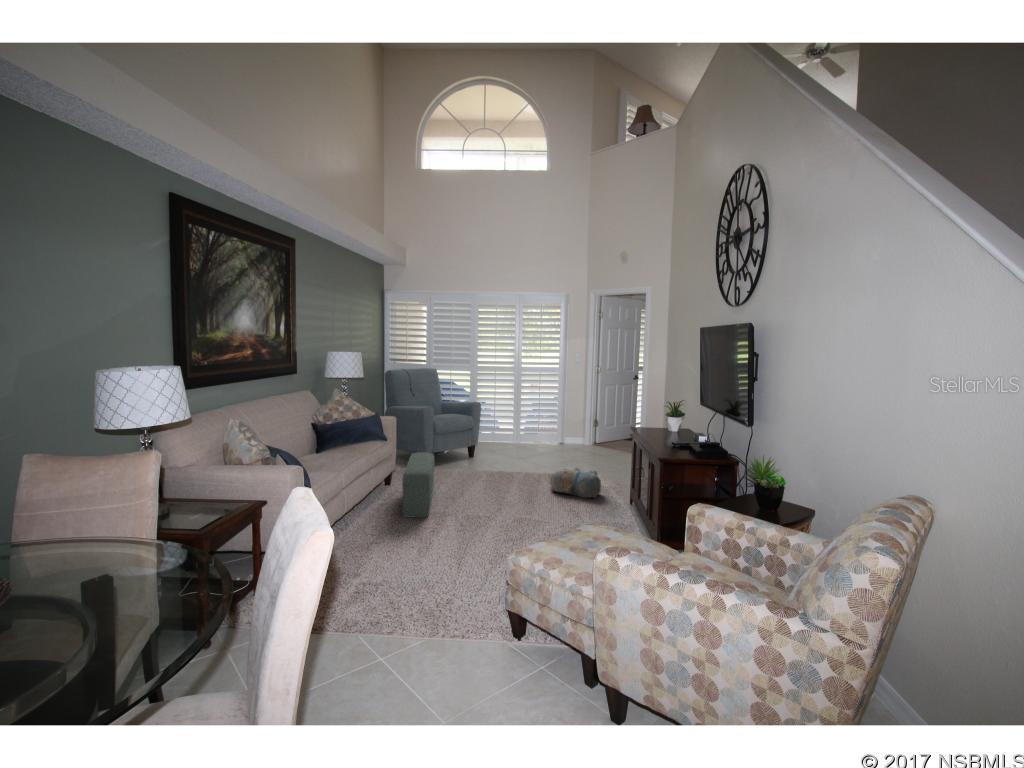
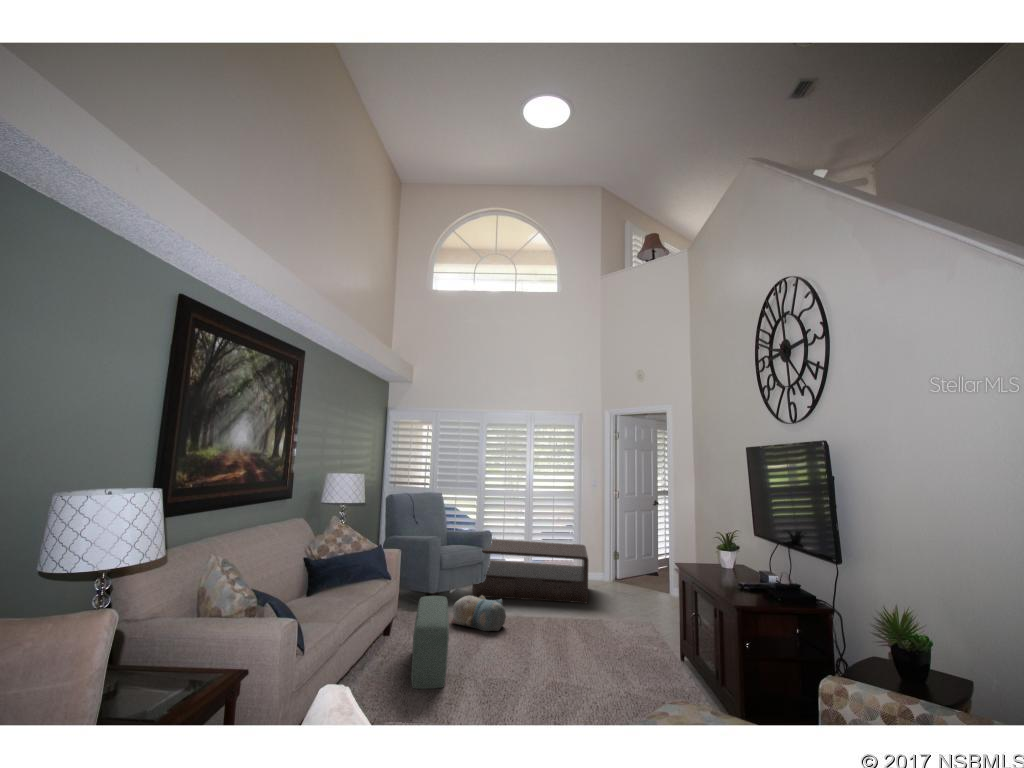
coffee table: none [464,409,565,463] -> present [472,539,588,604]
plush toy: present [550,467,601,498] -> present [452,596,506,631]

